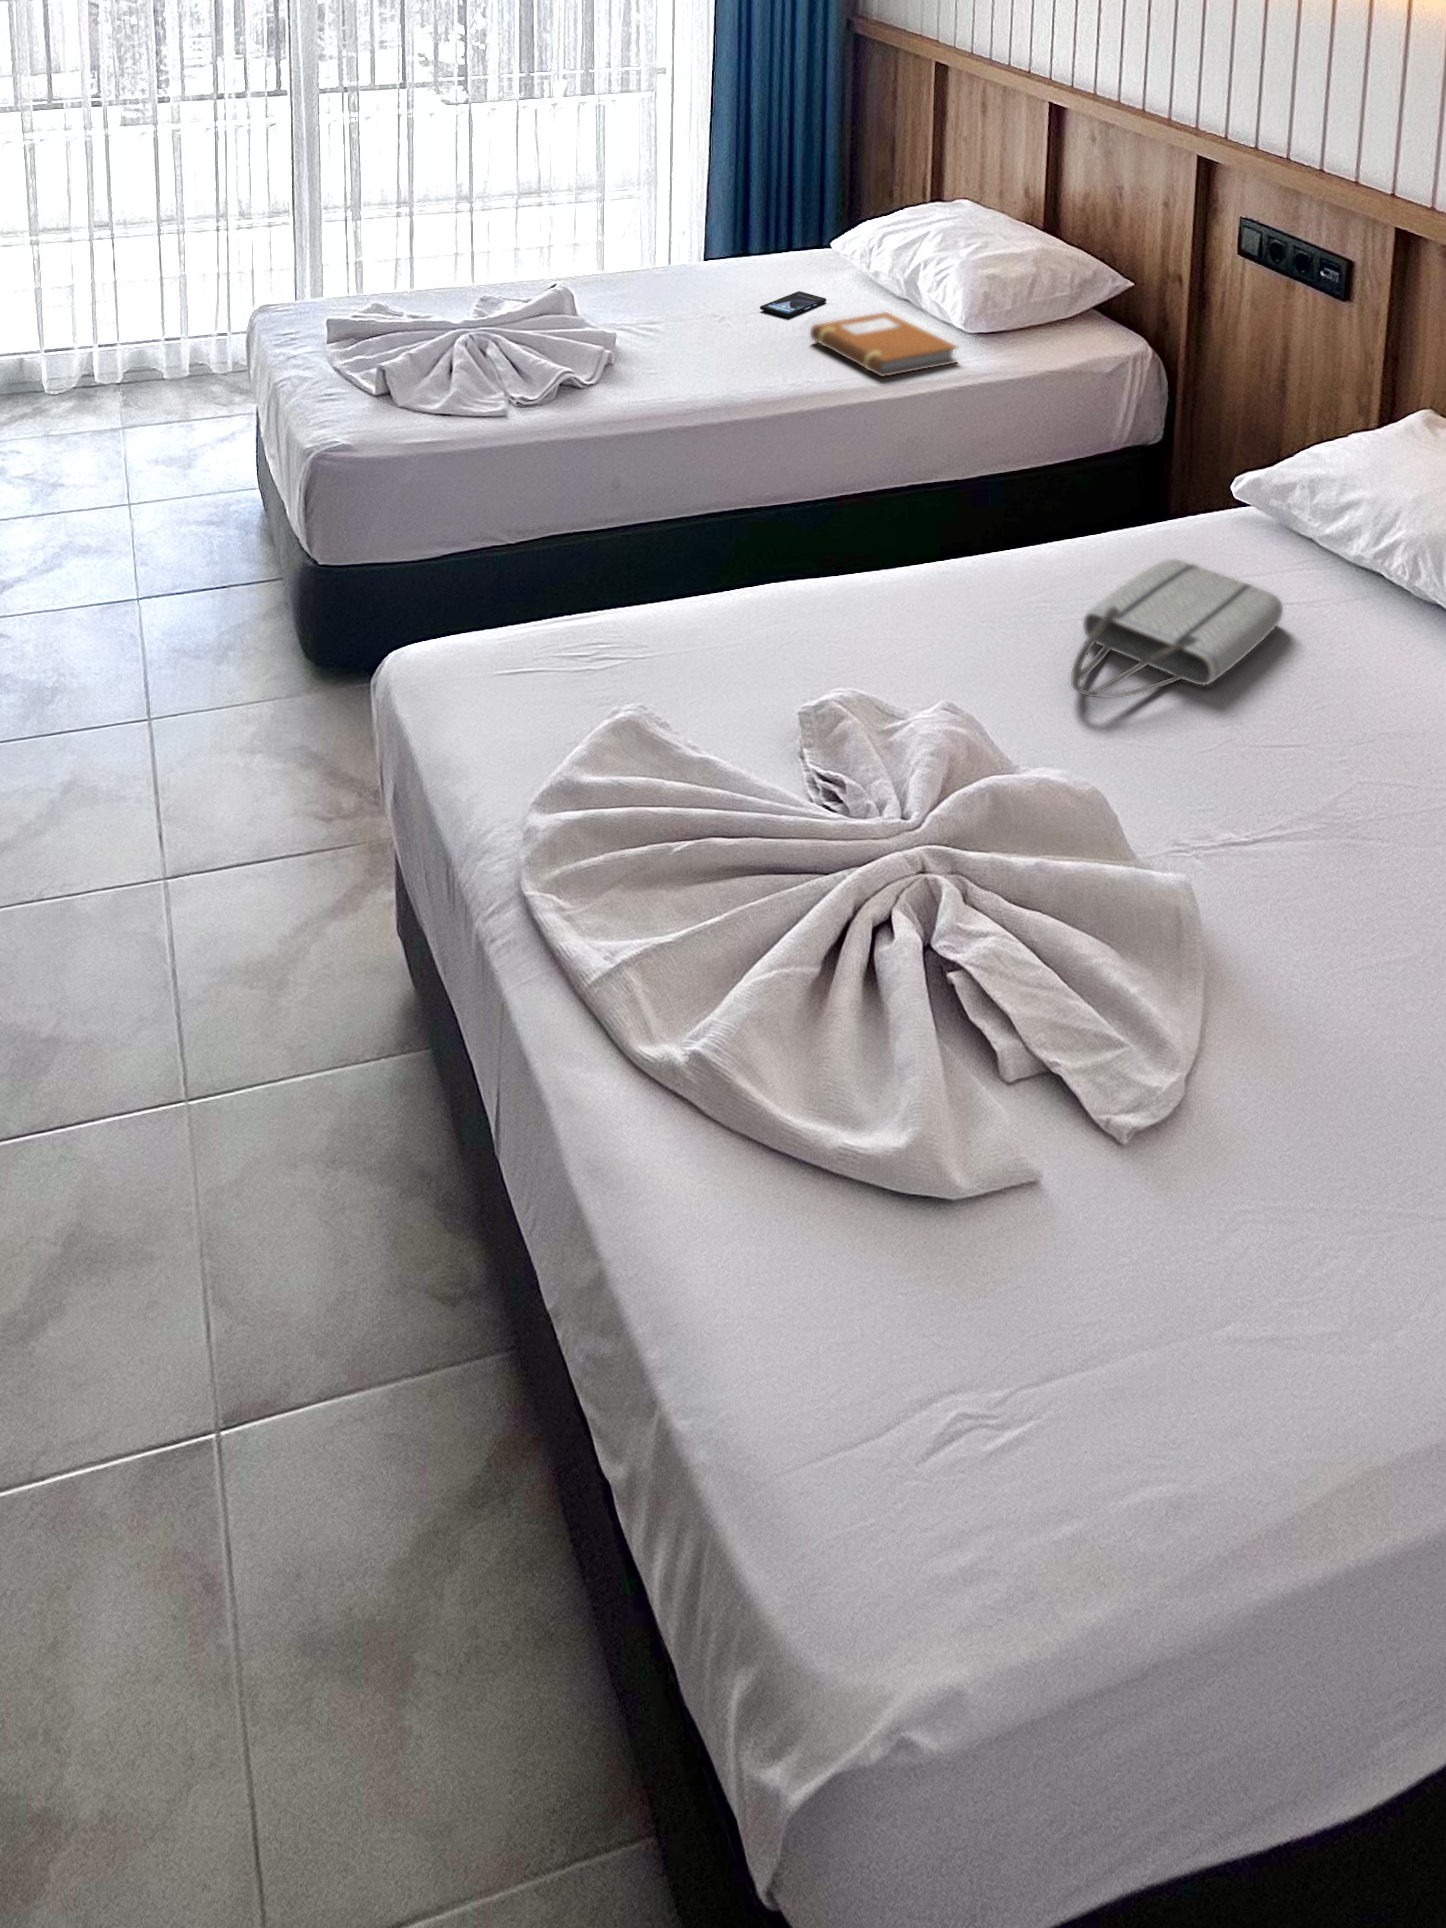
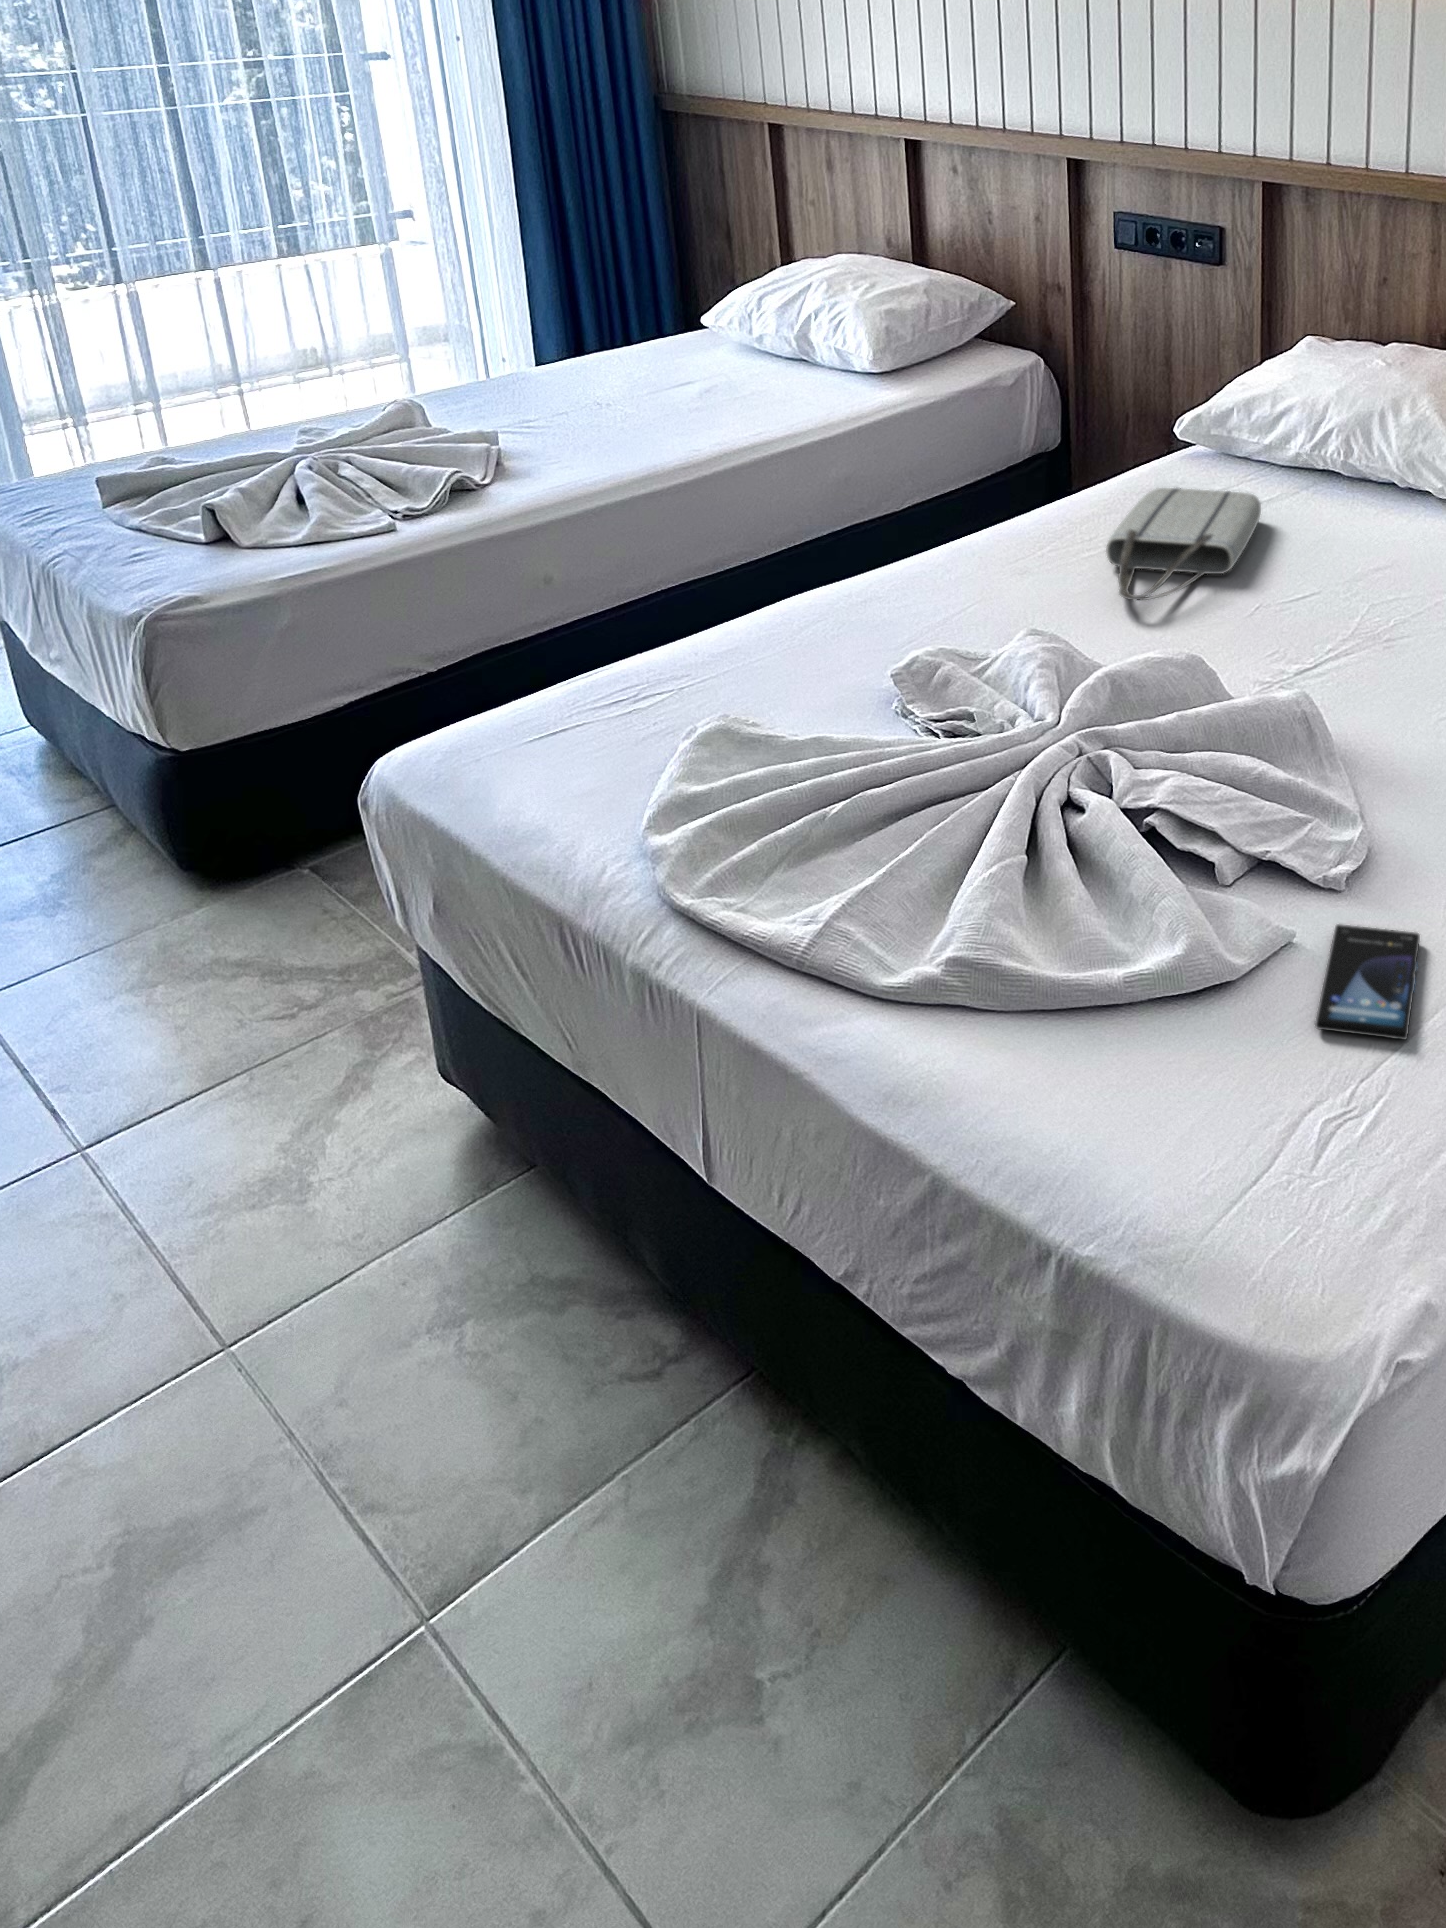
smartphone: present [760,291,826,317] -> present [1315,924,1420,1040]
notebook: present [810,312,957,376] -> none [713,365,873,419]

